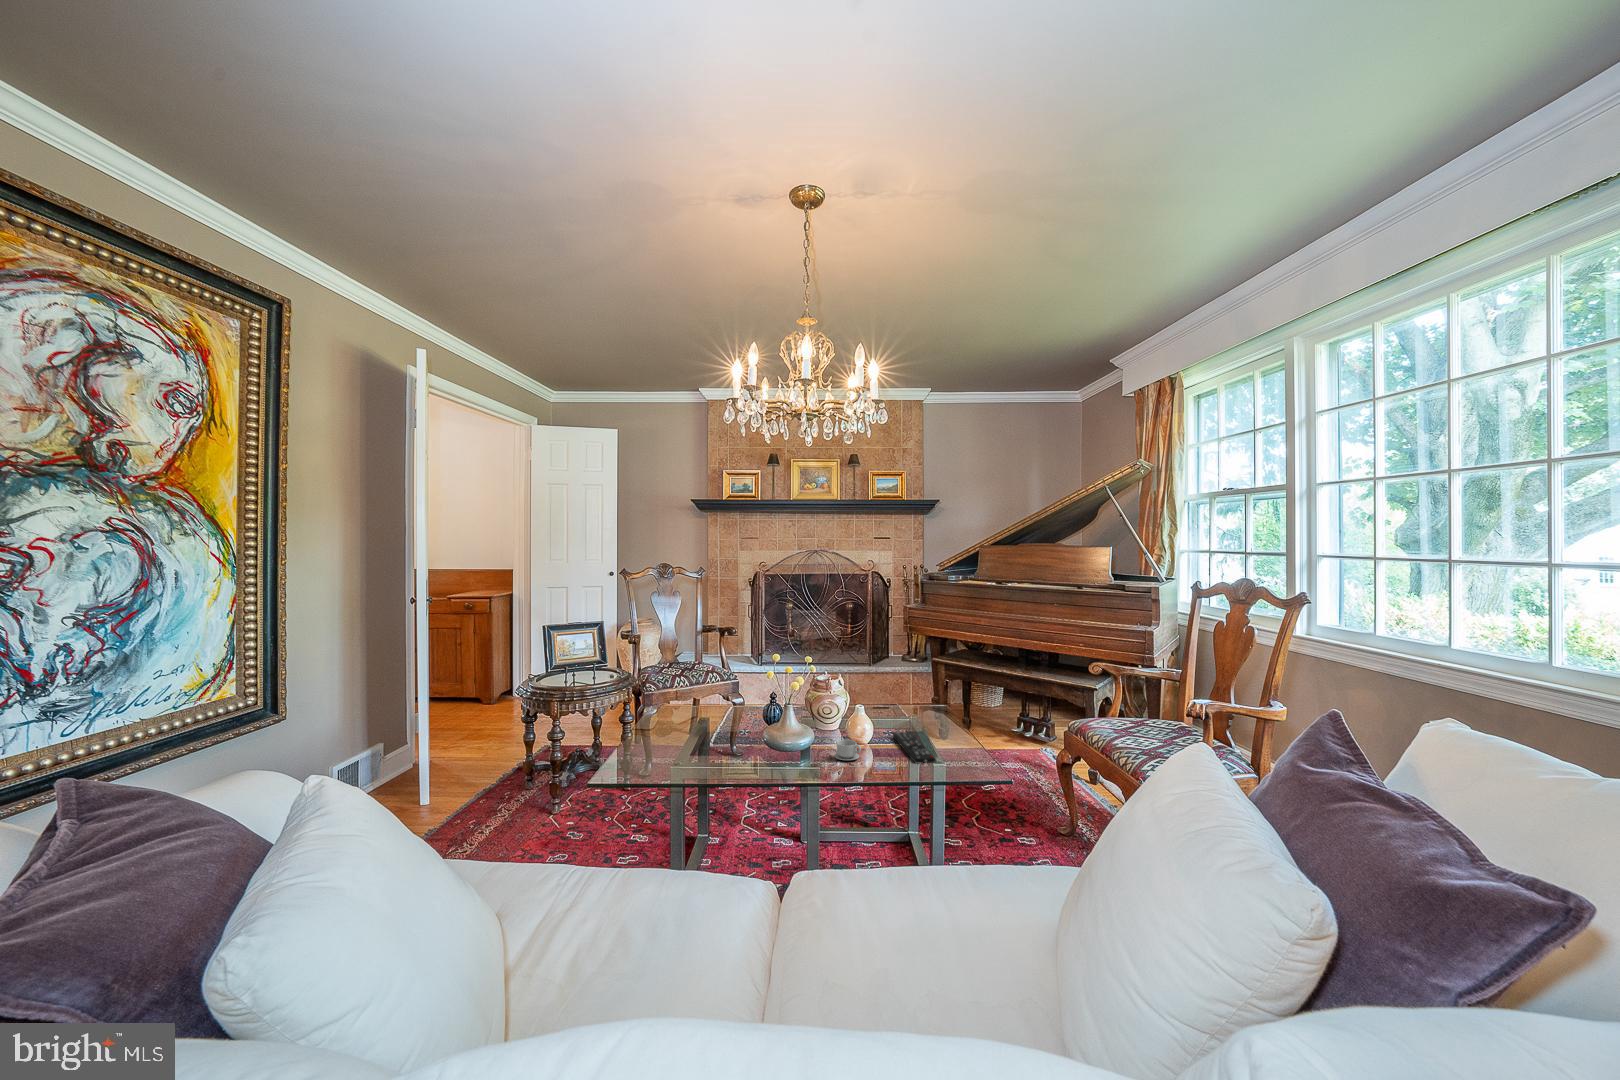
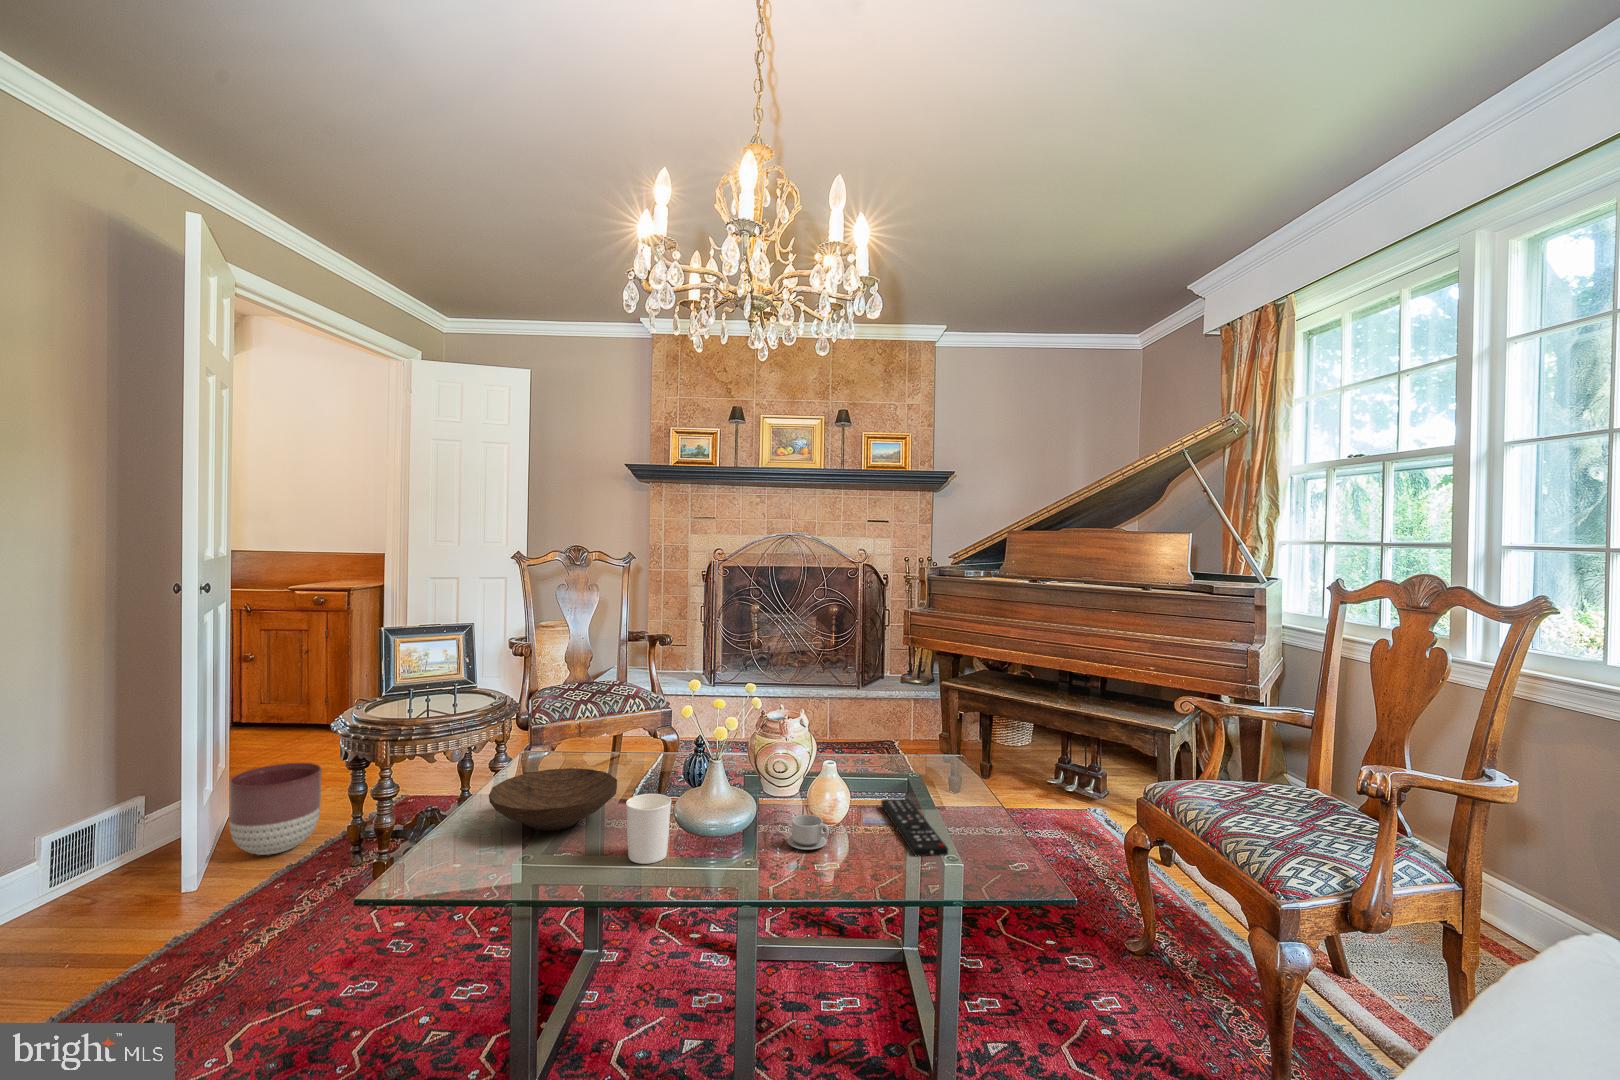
wooden bowl: none [644,715,723,753] -> present [489,768,617,831]
planter: none [442,721,500,784] -> present [229,763,322,855]
candle holder: none [735,727,763,769] -> present [626,794,672,864]

